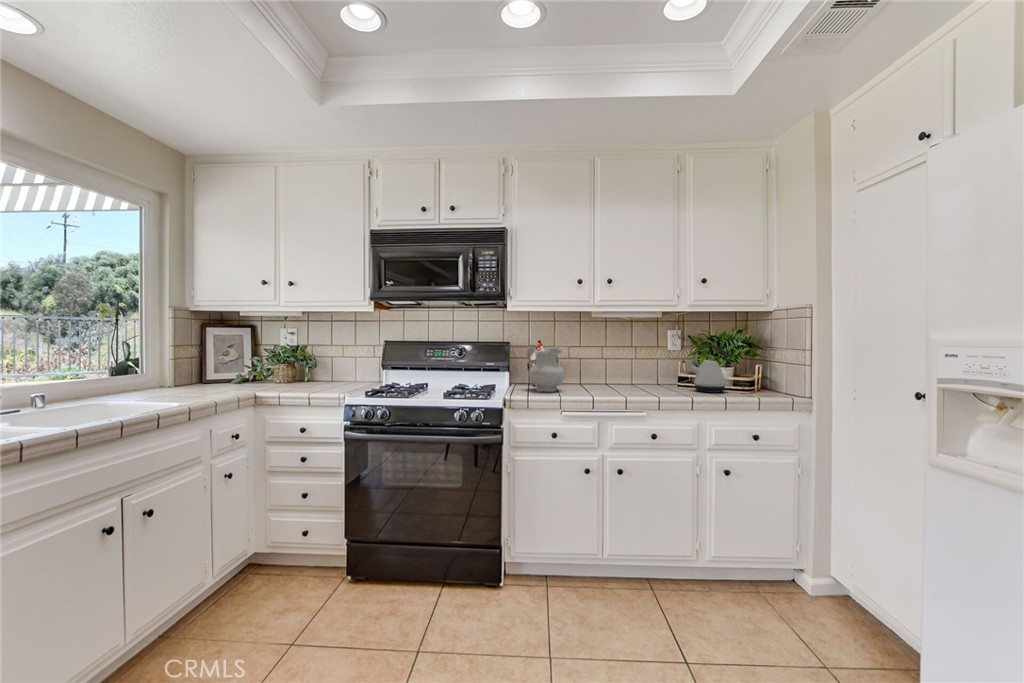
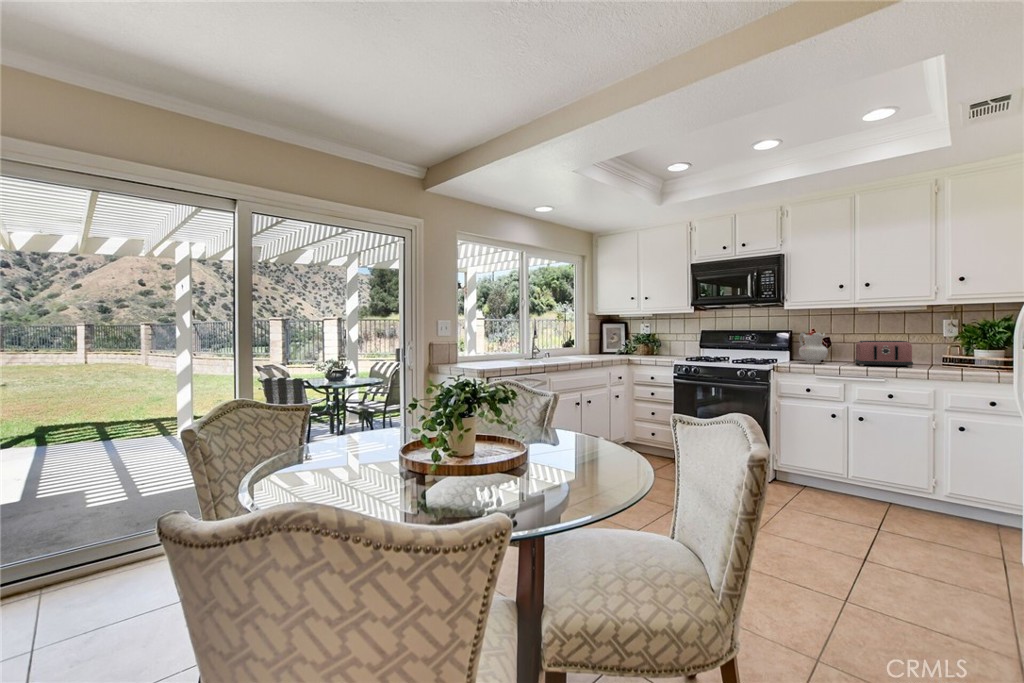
kettle: present [690,345,729,393] -> none [947,331,987,369]
toaster: none [587,356,663,394] -> present [855,341,913,367]

